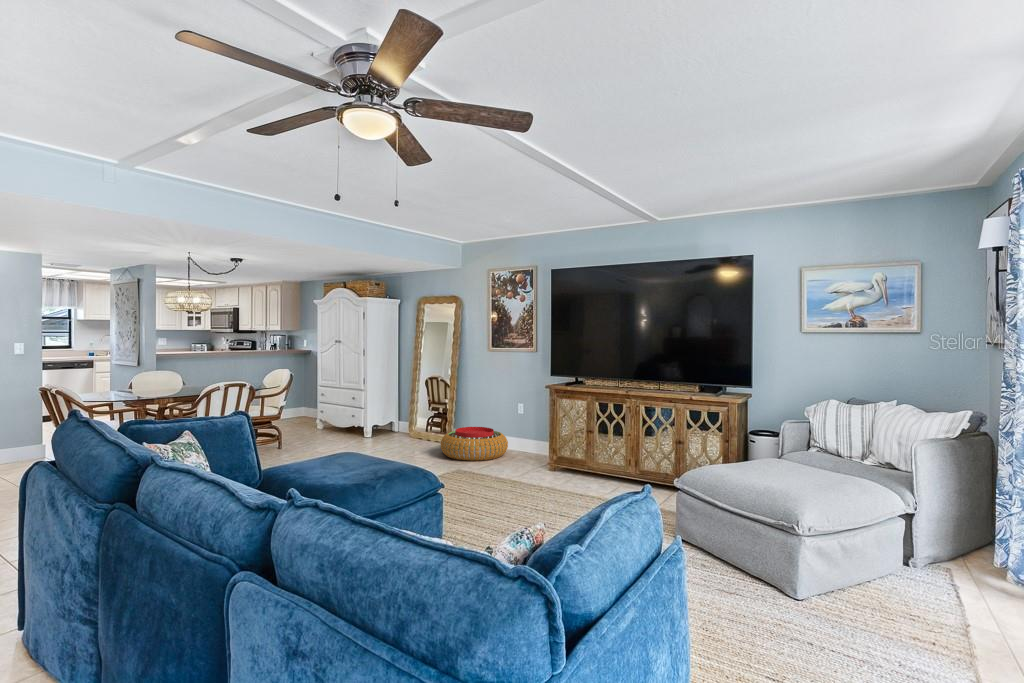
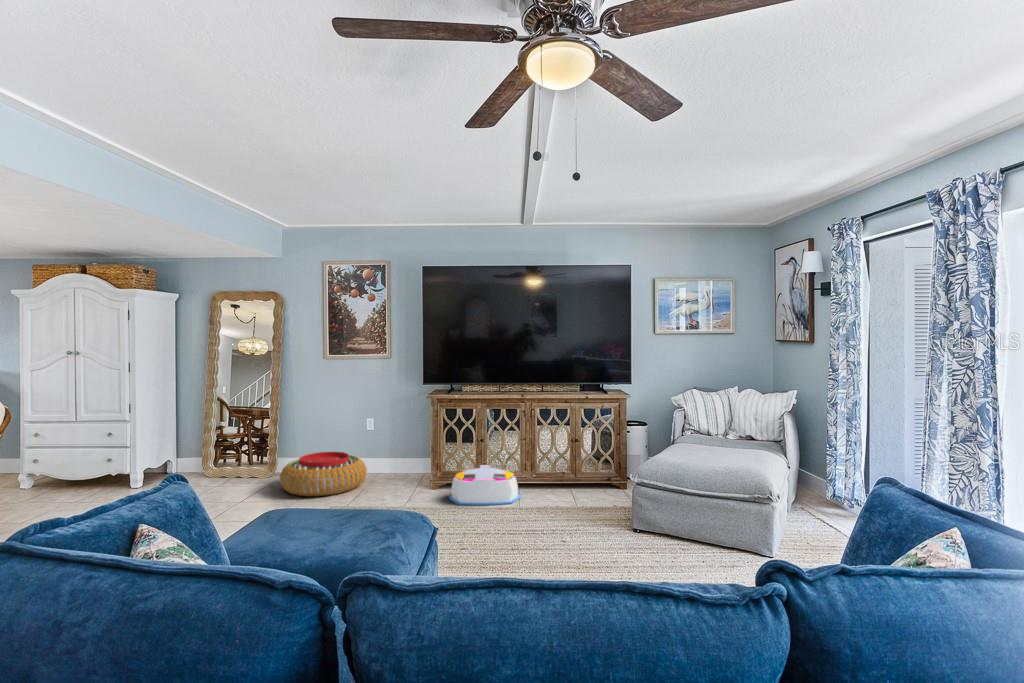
storage bin: none [549,454,614,493] -> present [449,465,521,505]

